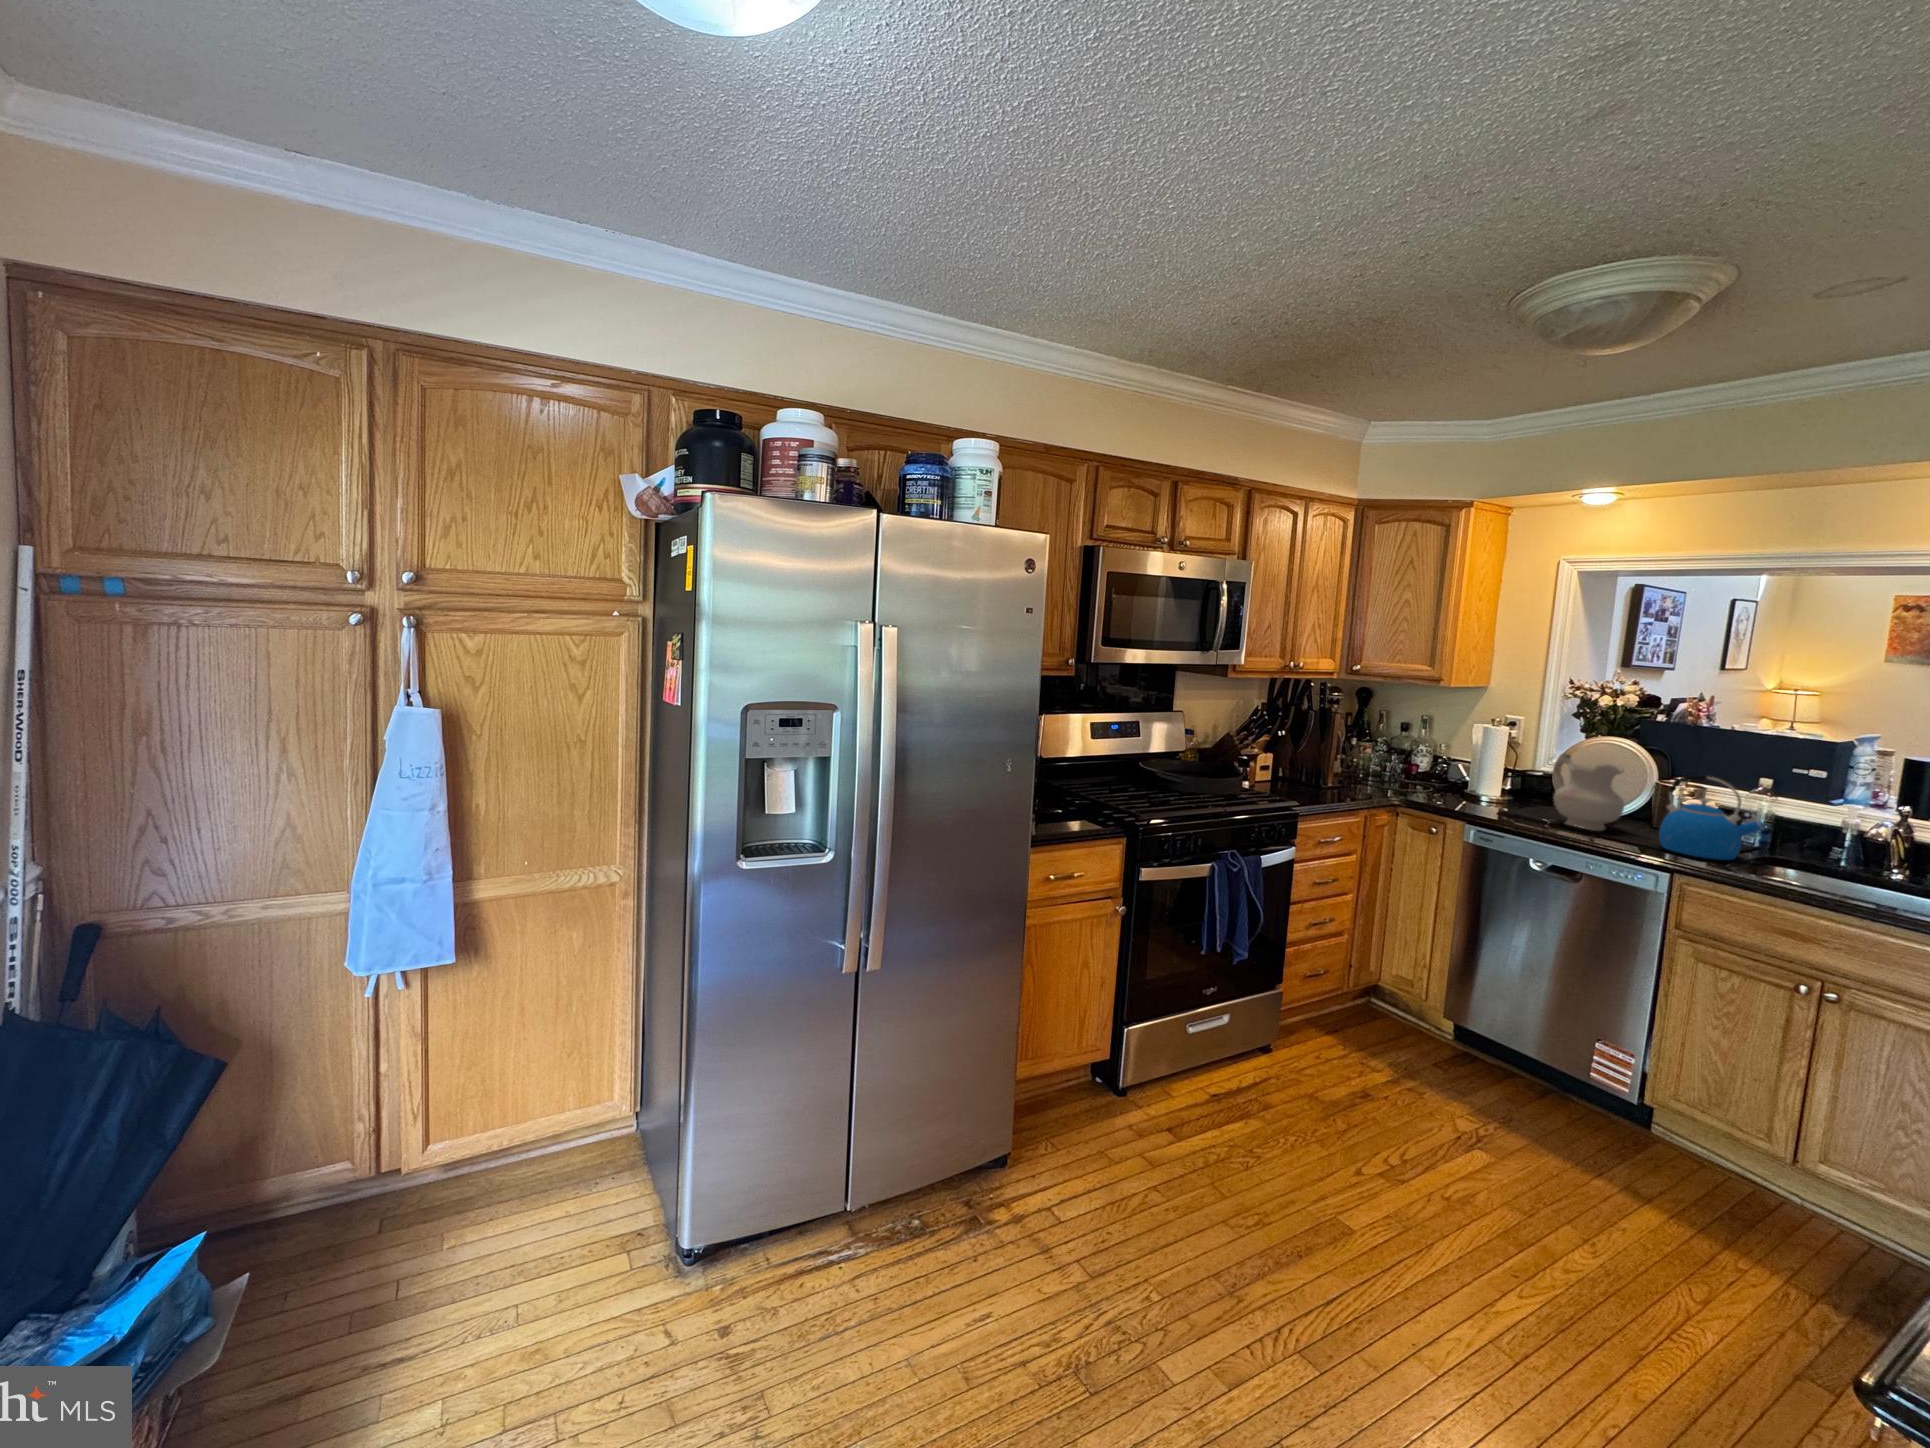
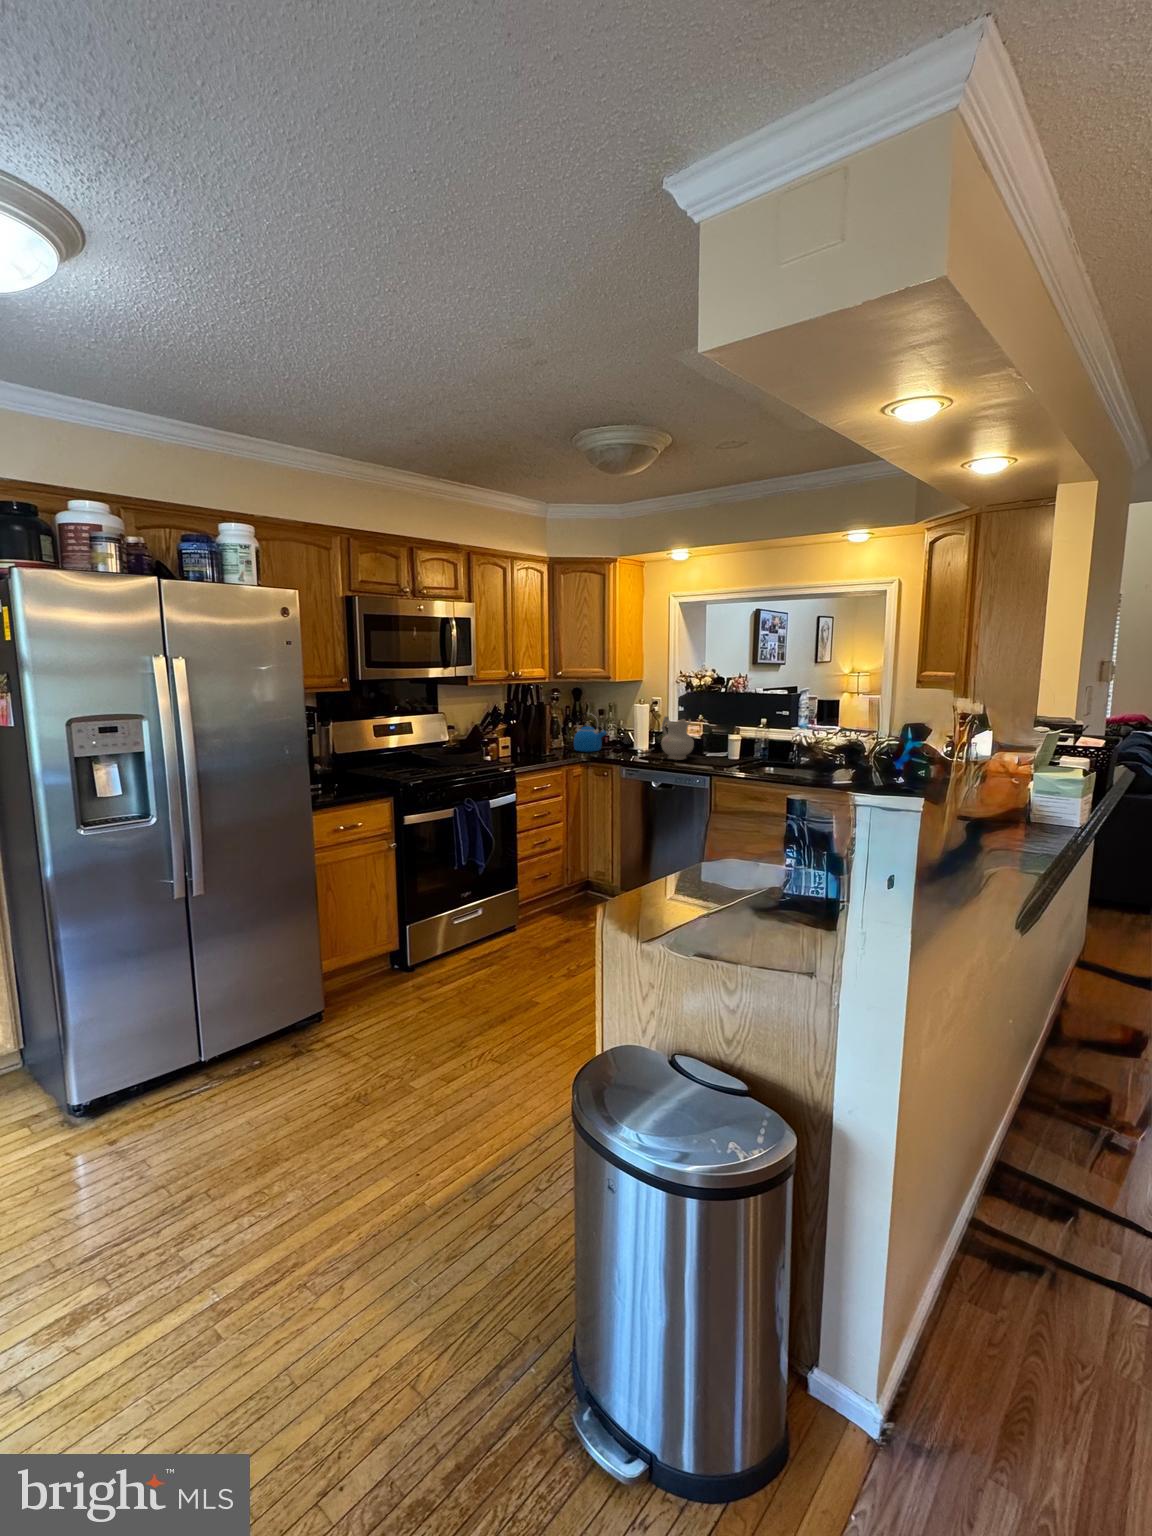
kettle: present [1659,775,1765,860] -> present [574,712,606,752]

